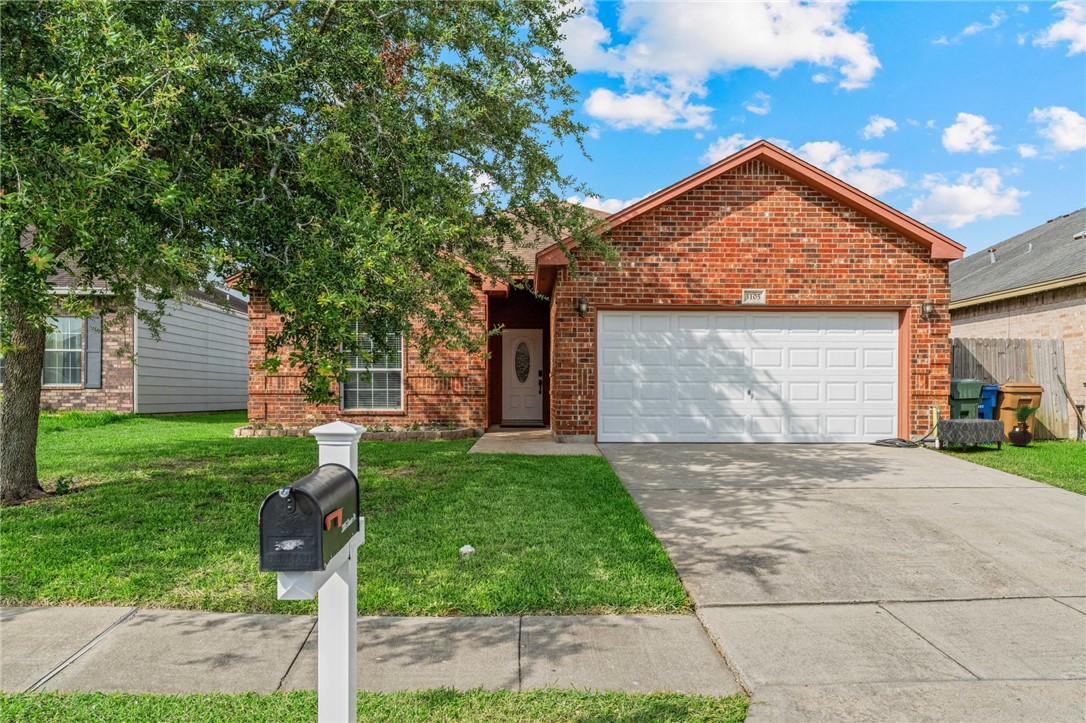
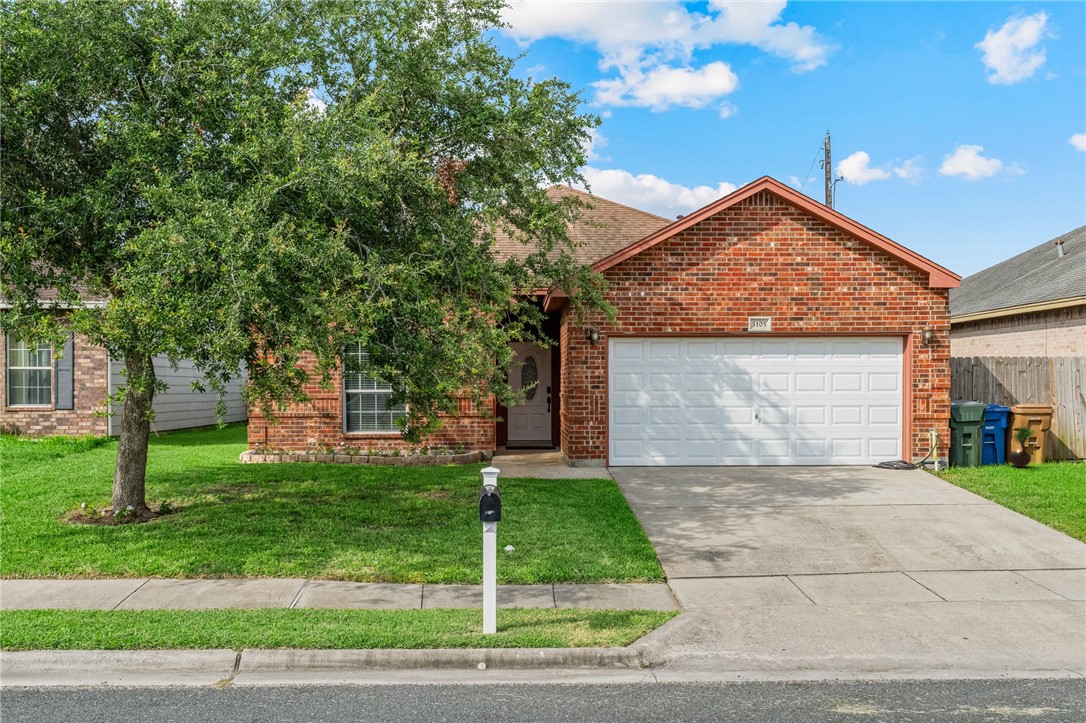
bench: present [937,419,1004,452] -> none [935,441,999,474]

